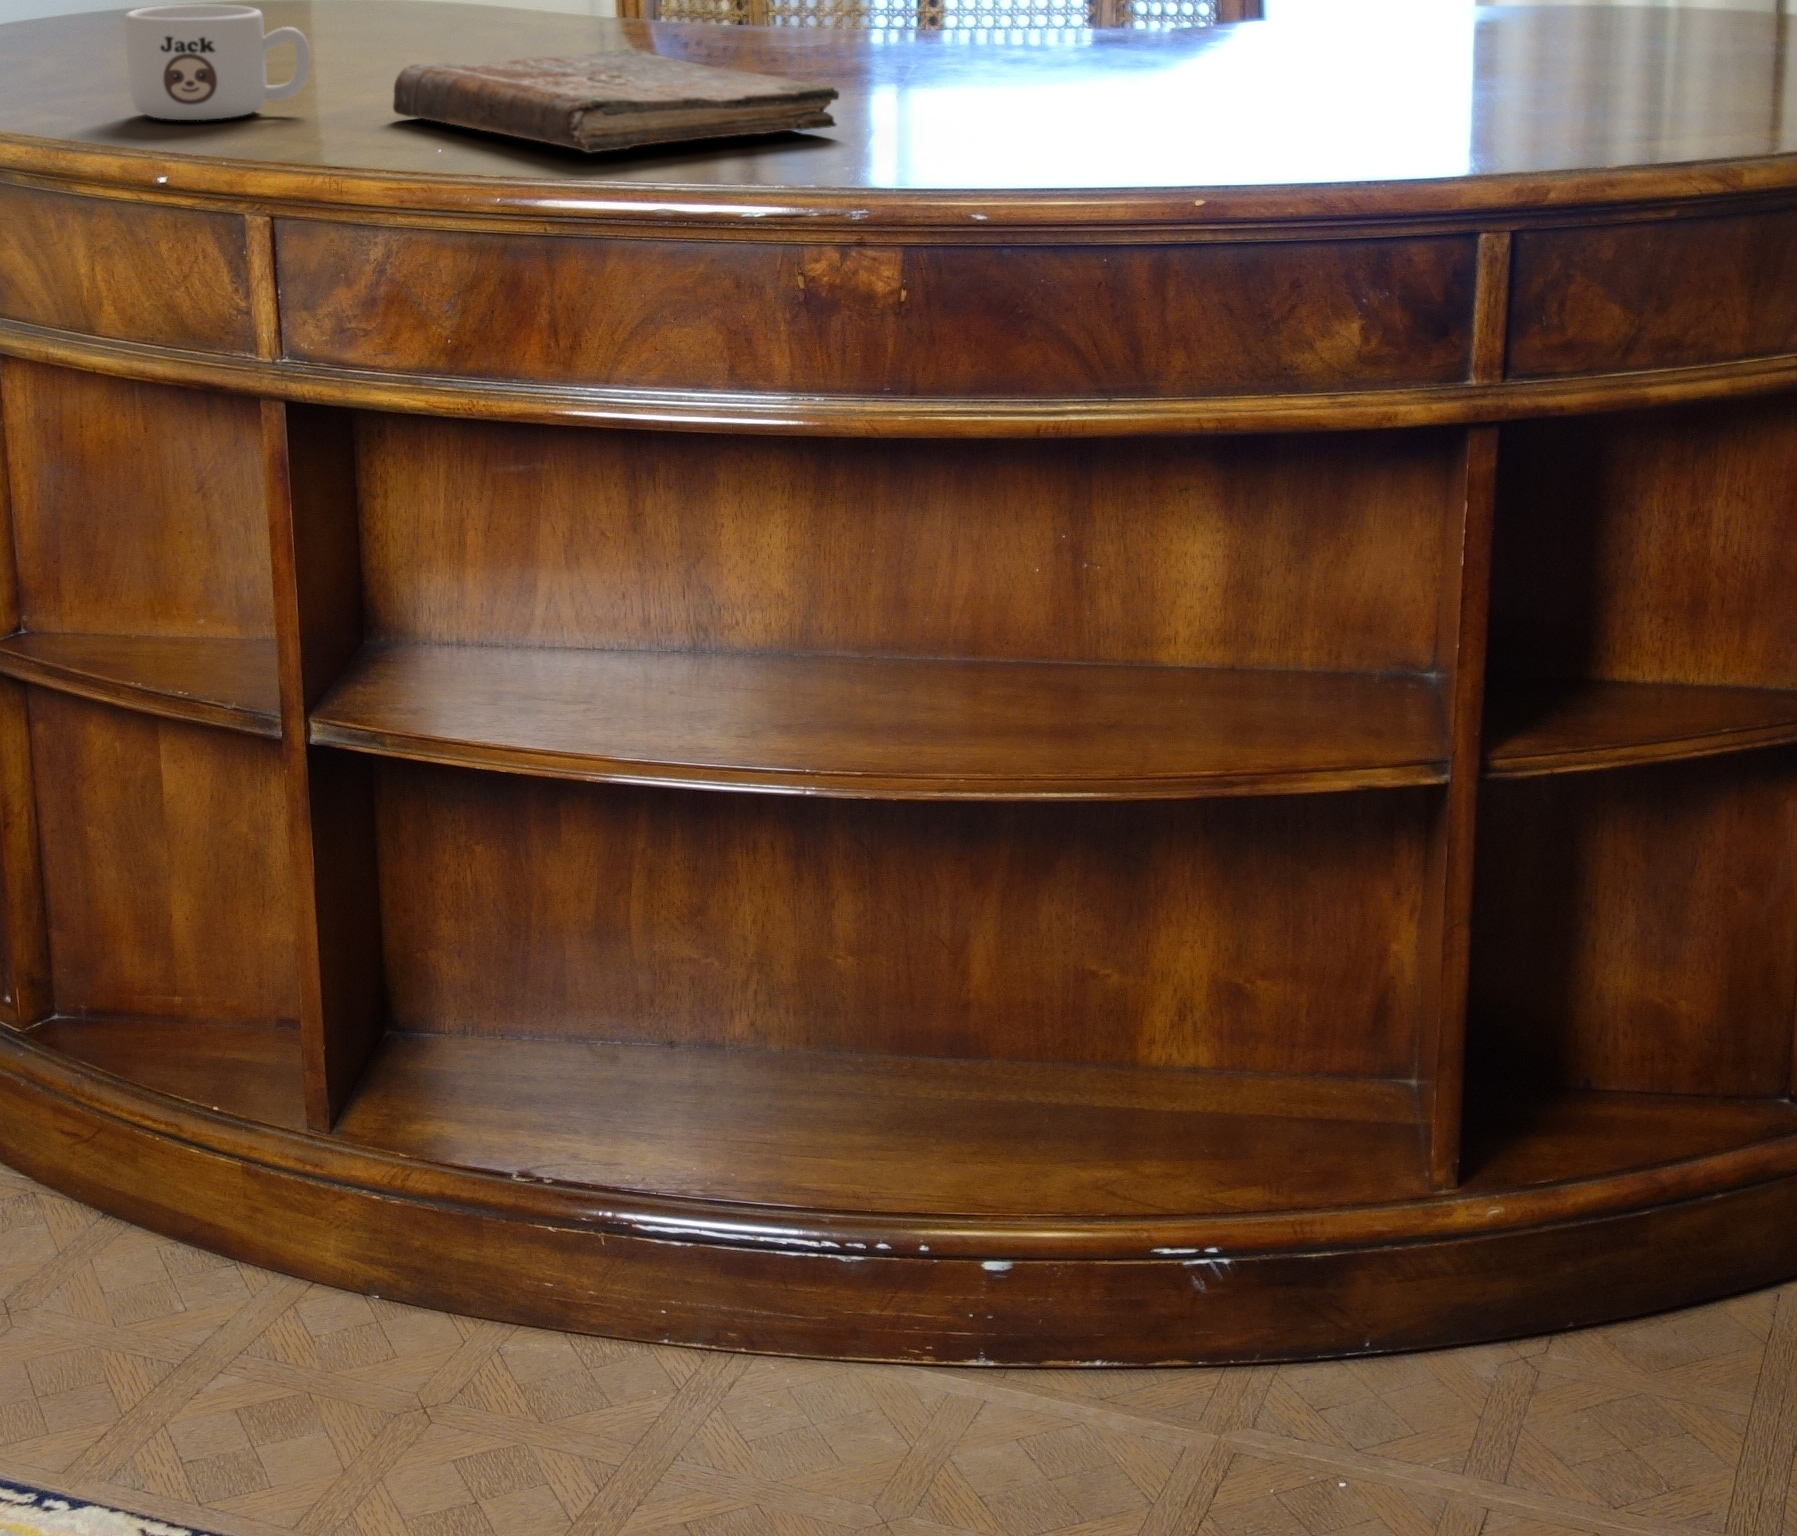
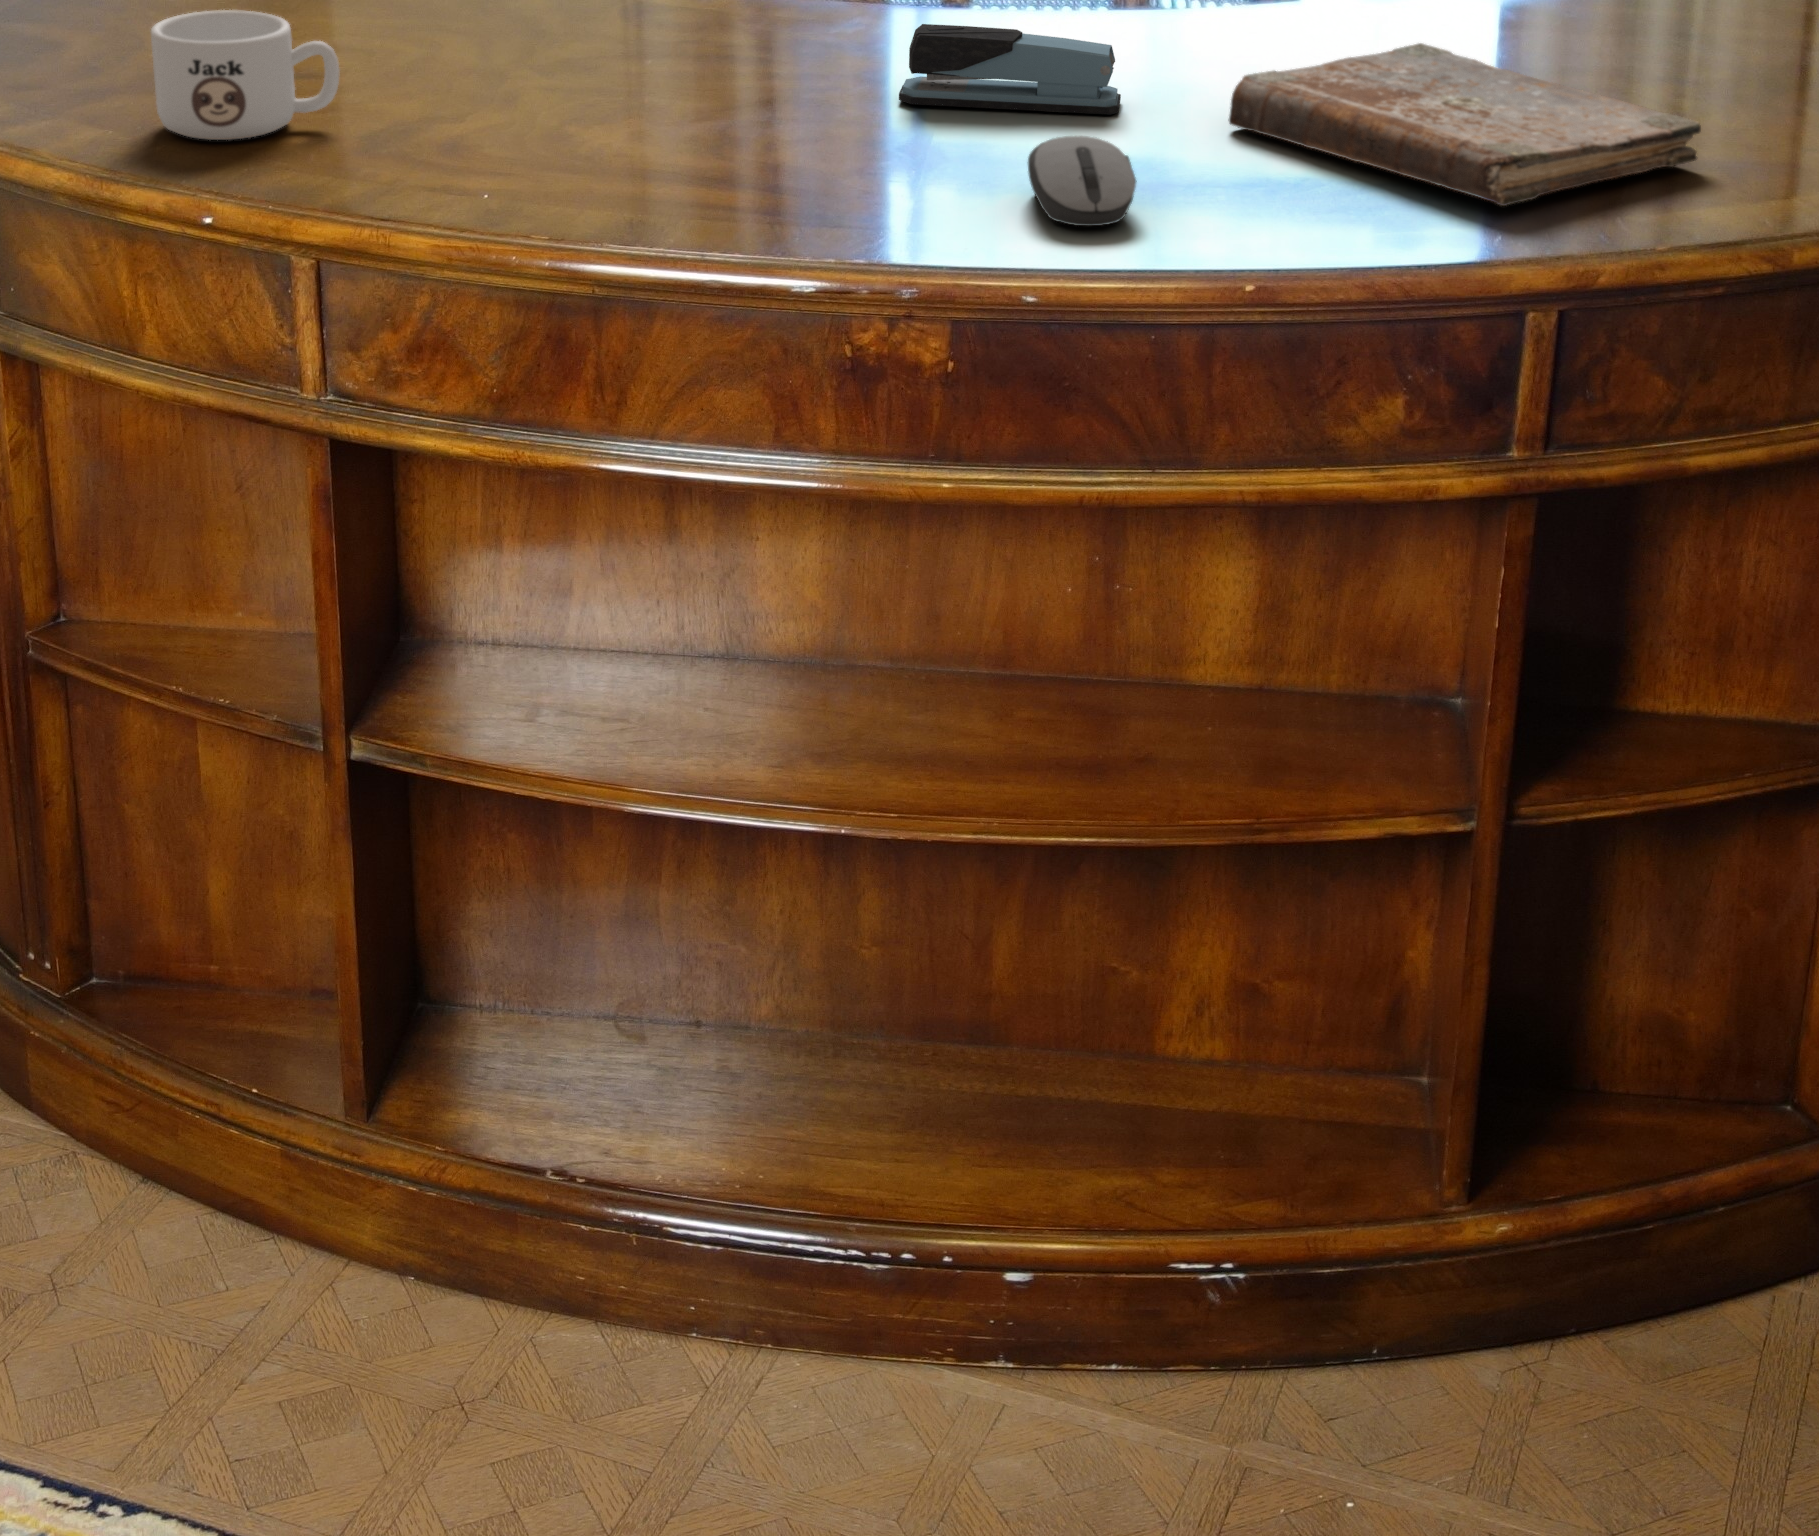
stapler: none [863,19,1083,99] -> present [899,24,1121,115]
book: present [393,49,839,153] -> present [1229,43,1701,206]
computer mouse: none [988,79,1095,158] -> present [1028,136,1137,226]

